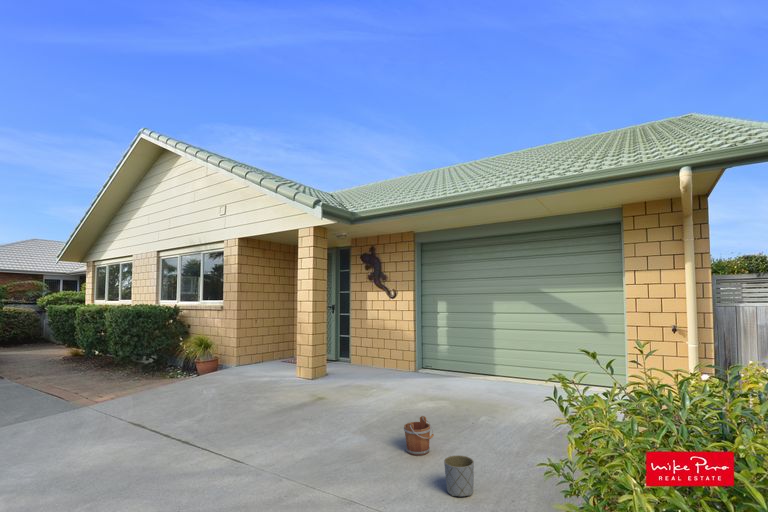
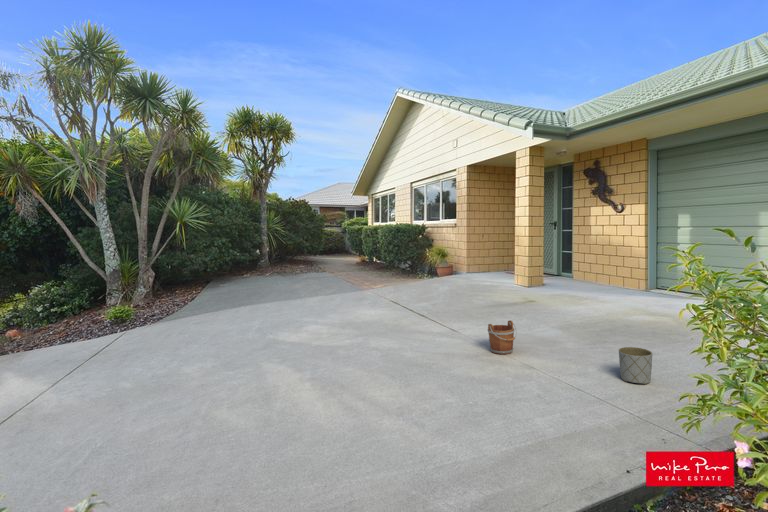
bucket: present [404,416,434,455] -> present [488,320,517,354]

